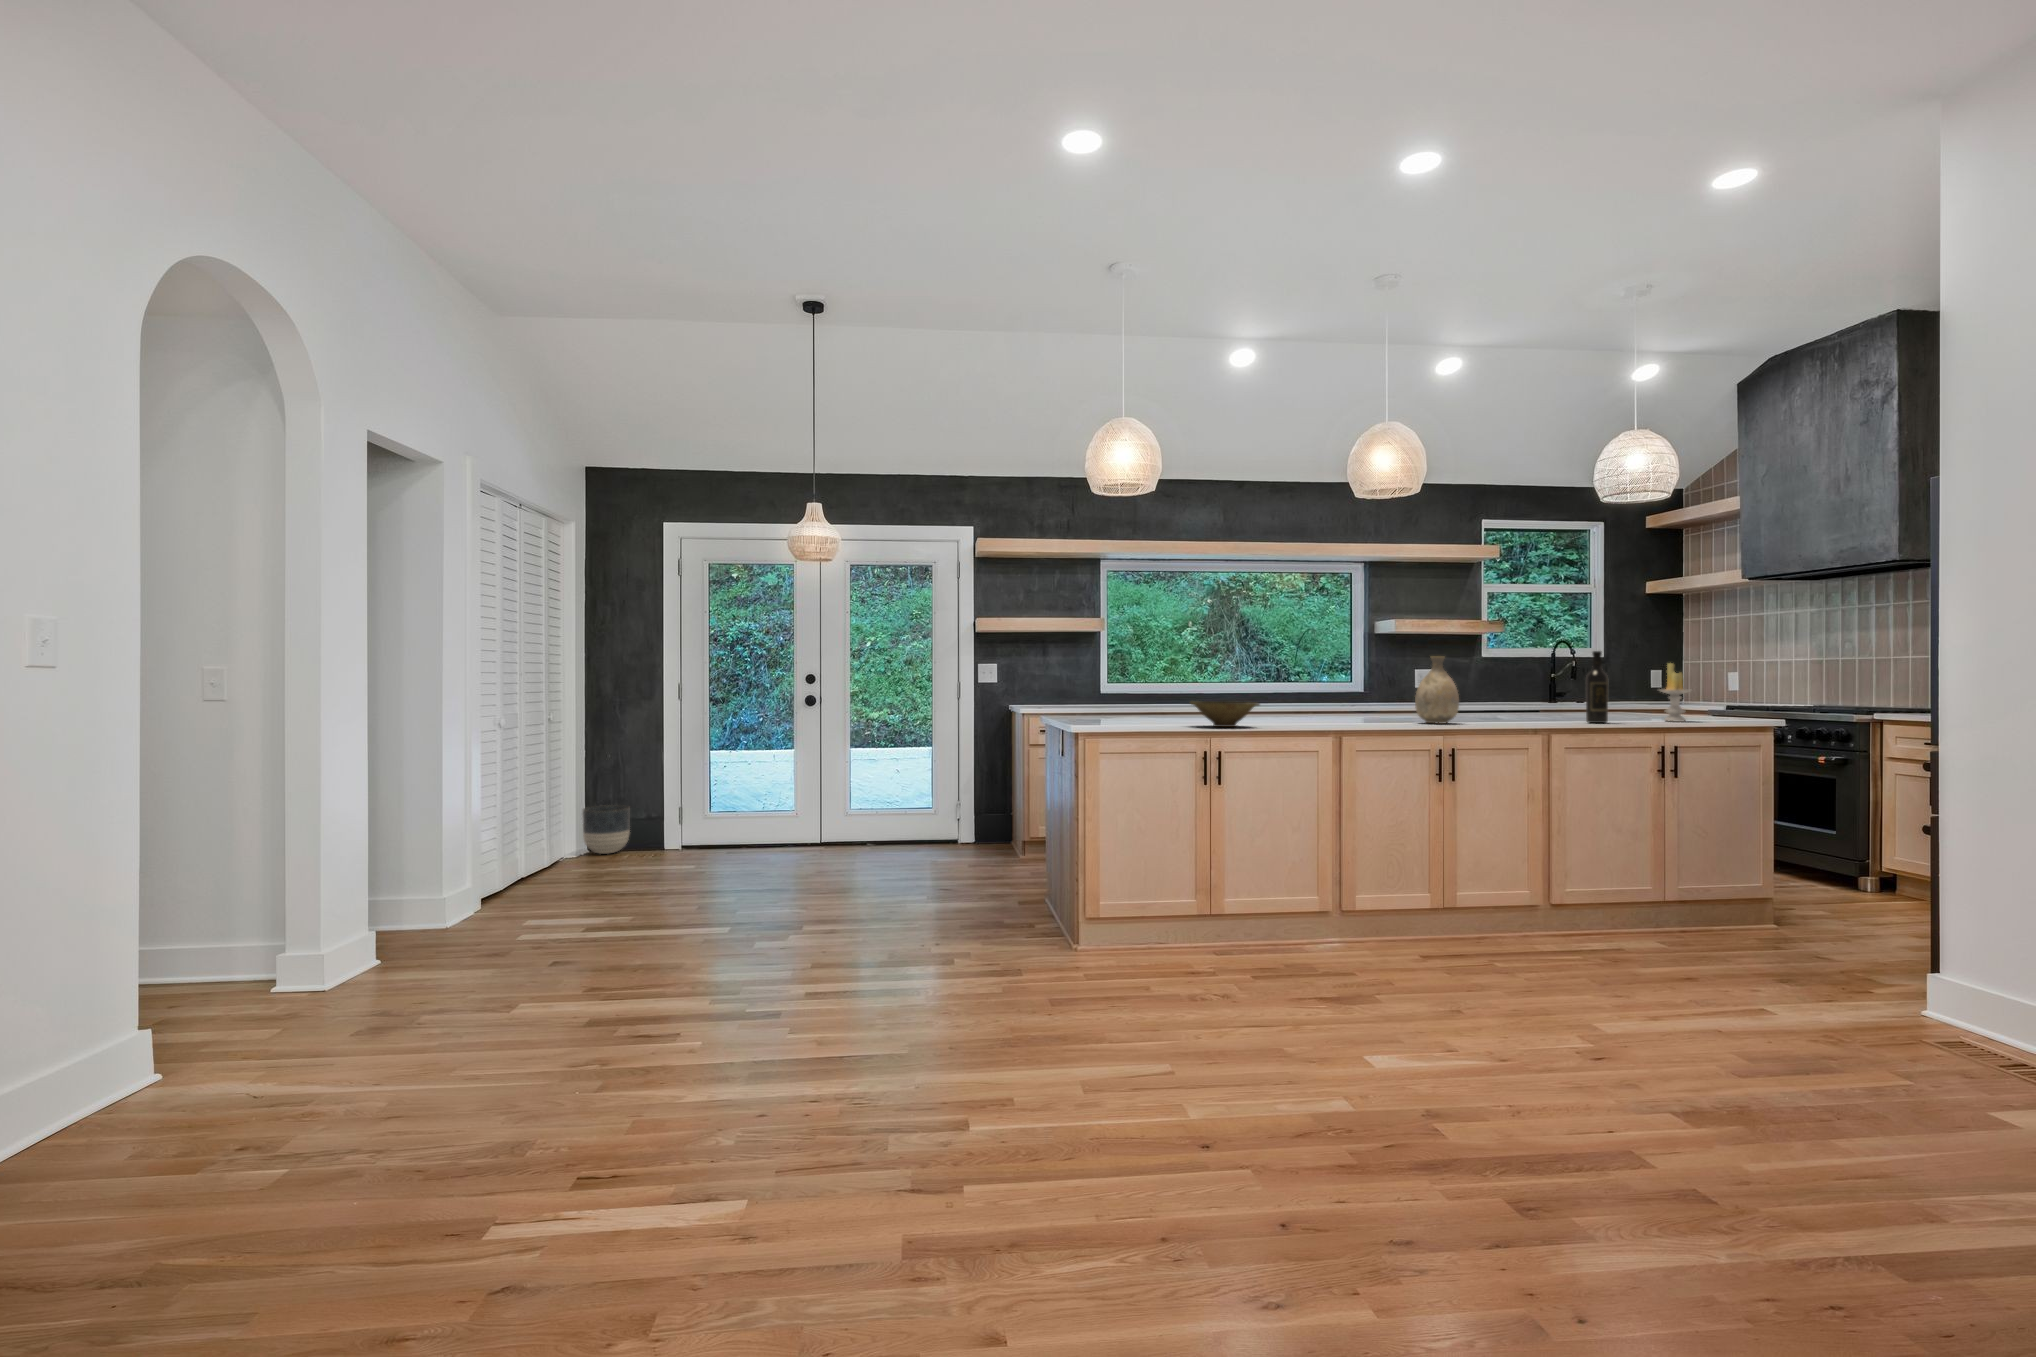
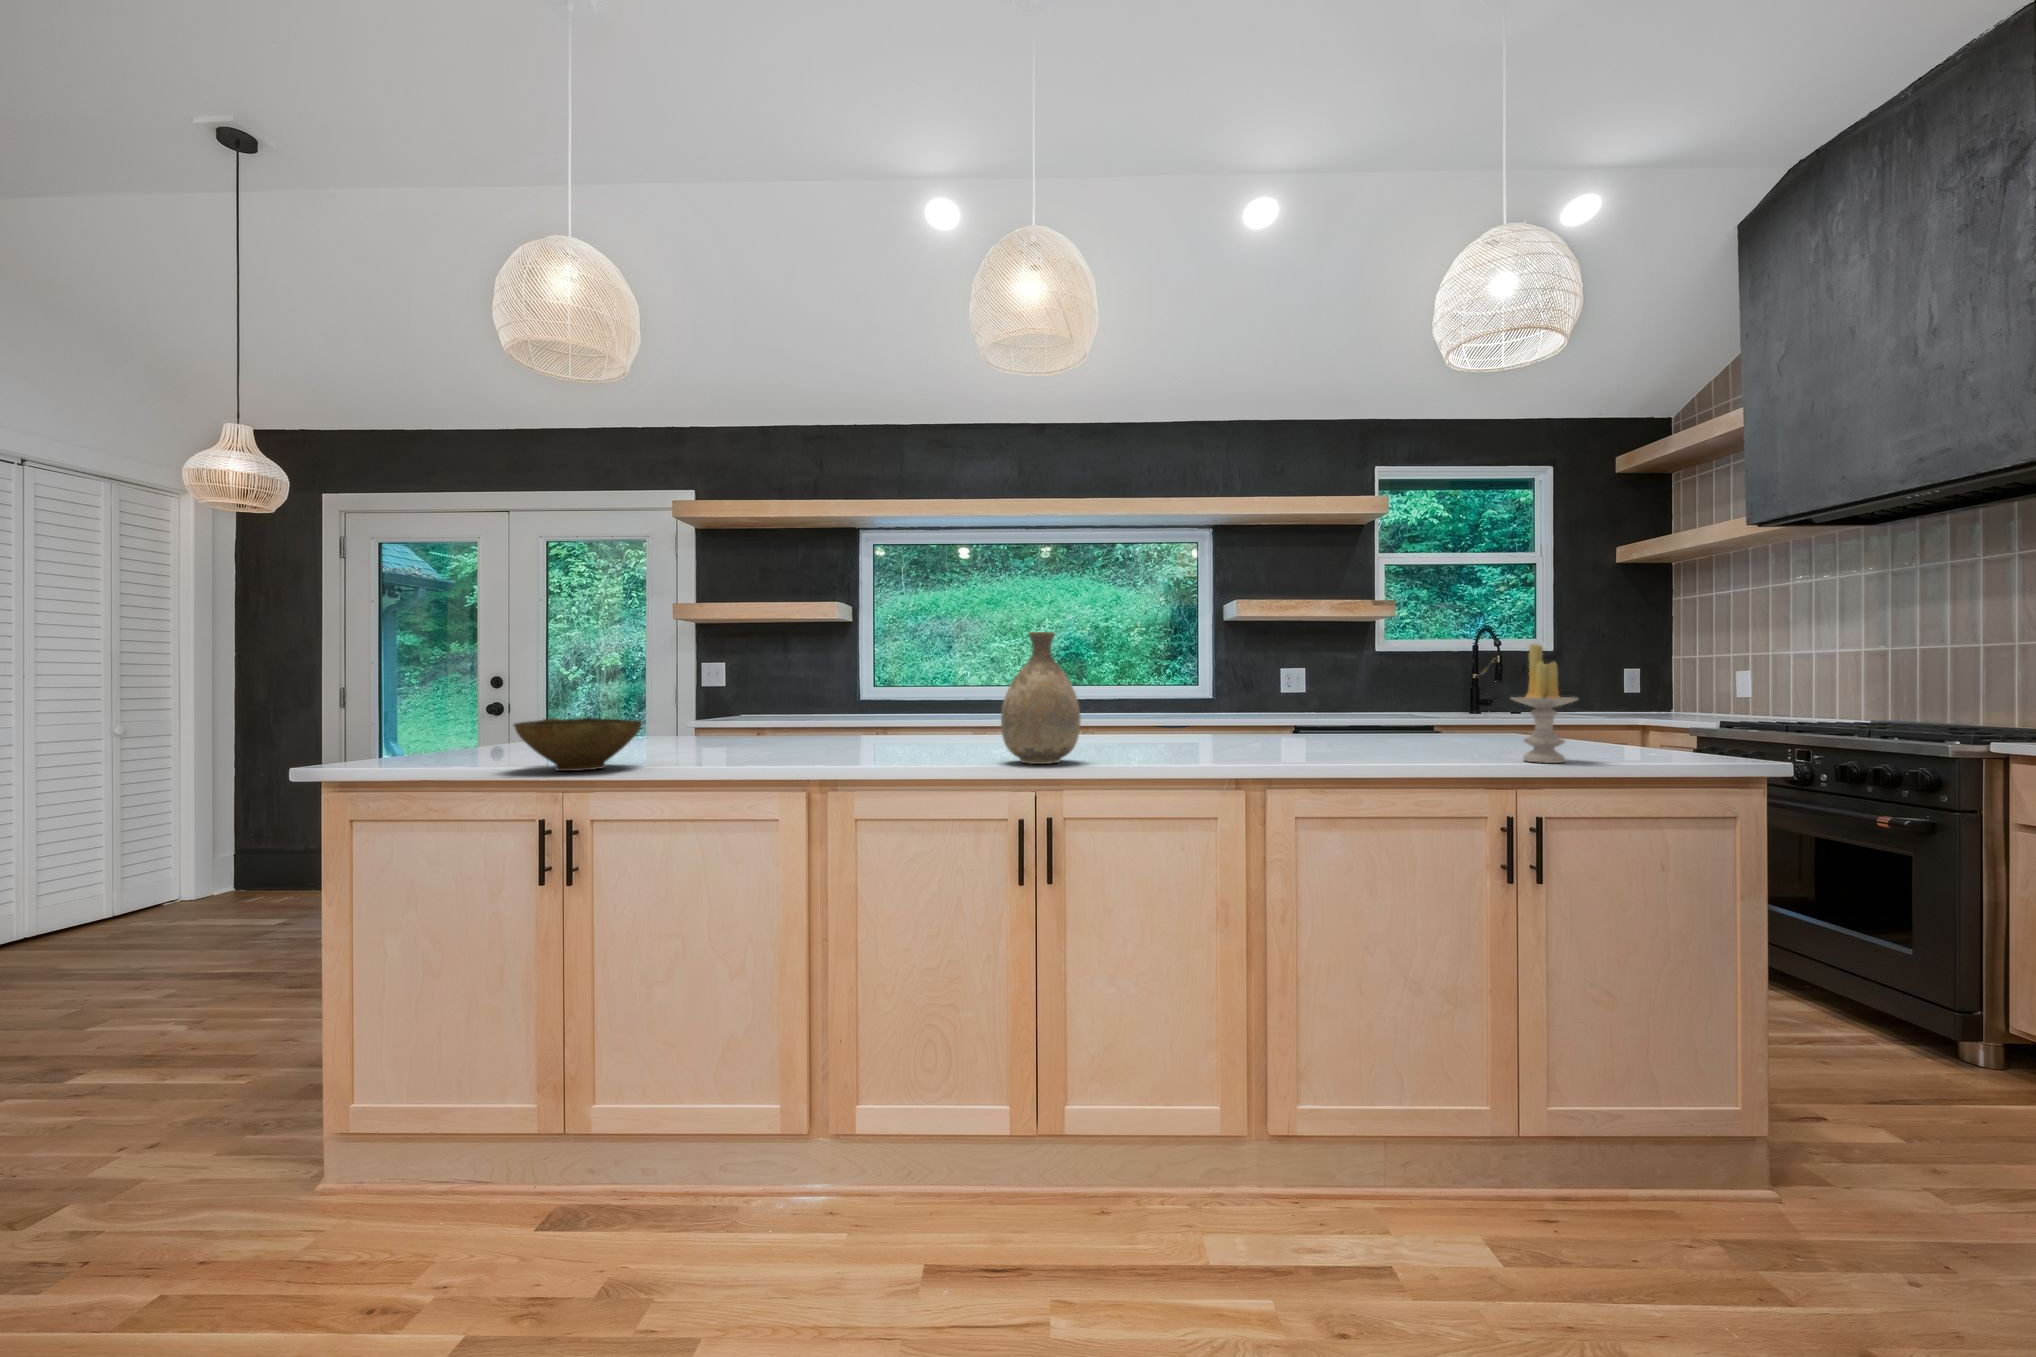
wine bottle: present [1586,651,1608,723] -> none [1341,618,1384,766]
planter: present [583,805,630,854] -> none [193,835,266,897]

